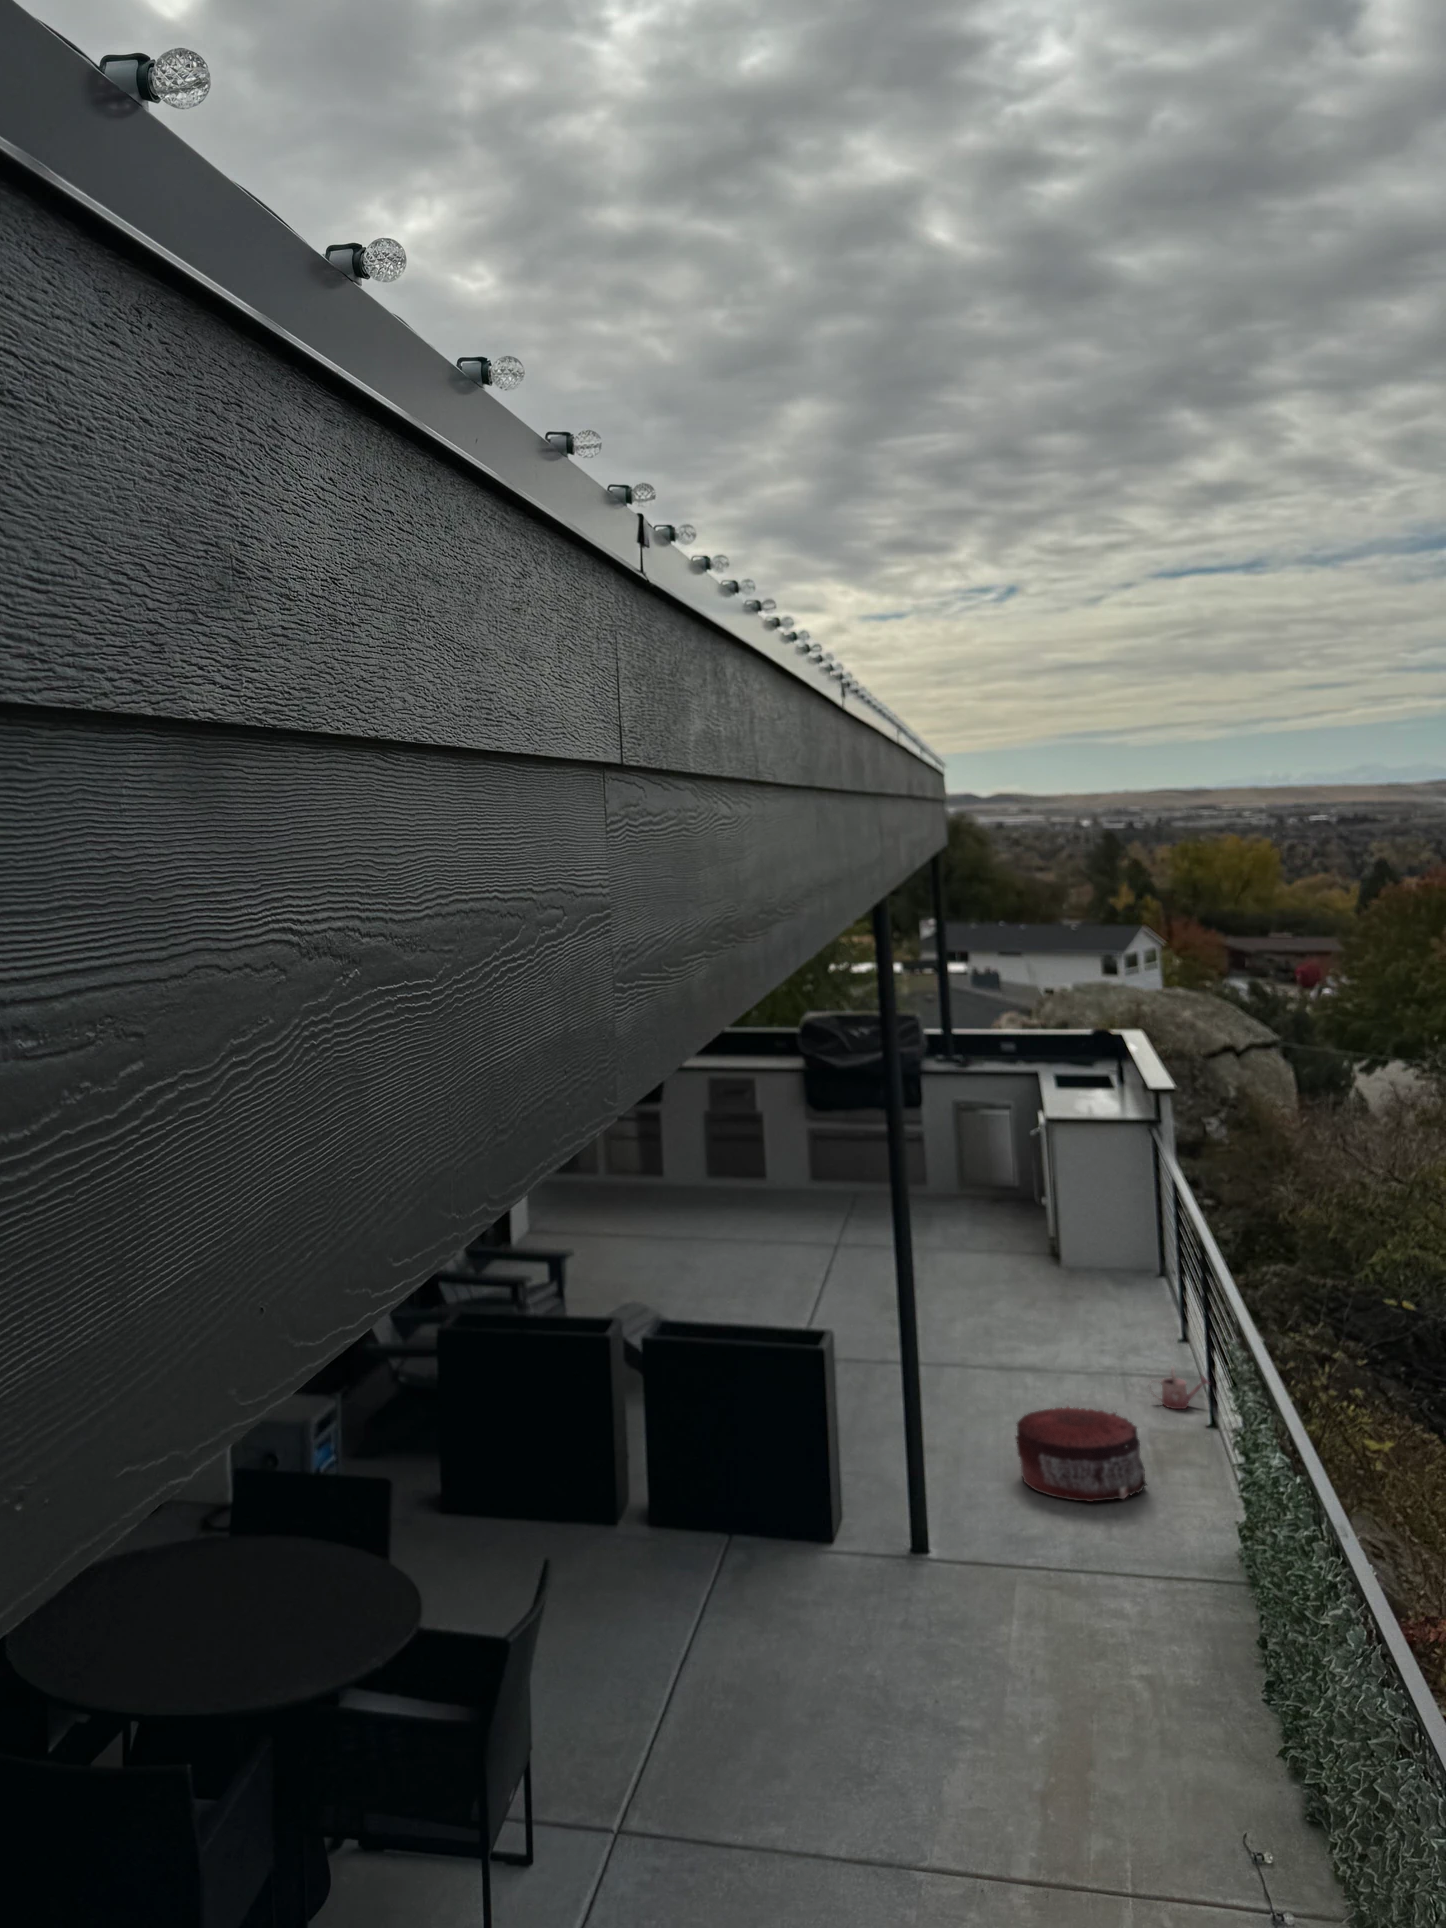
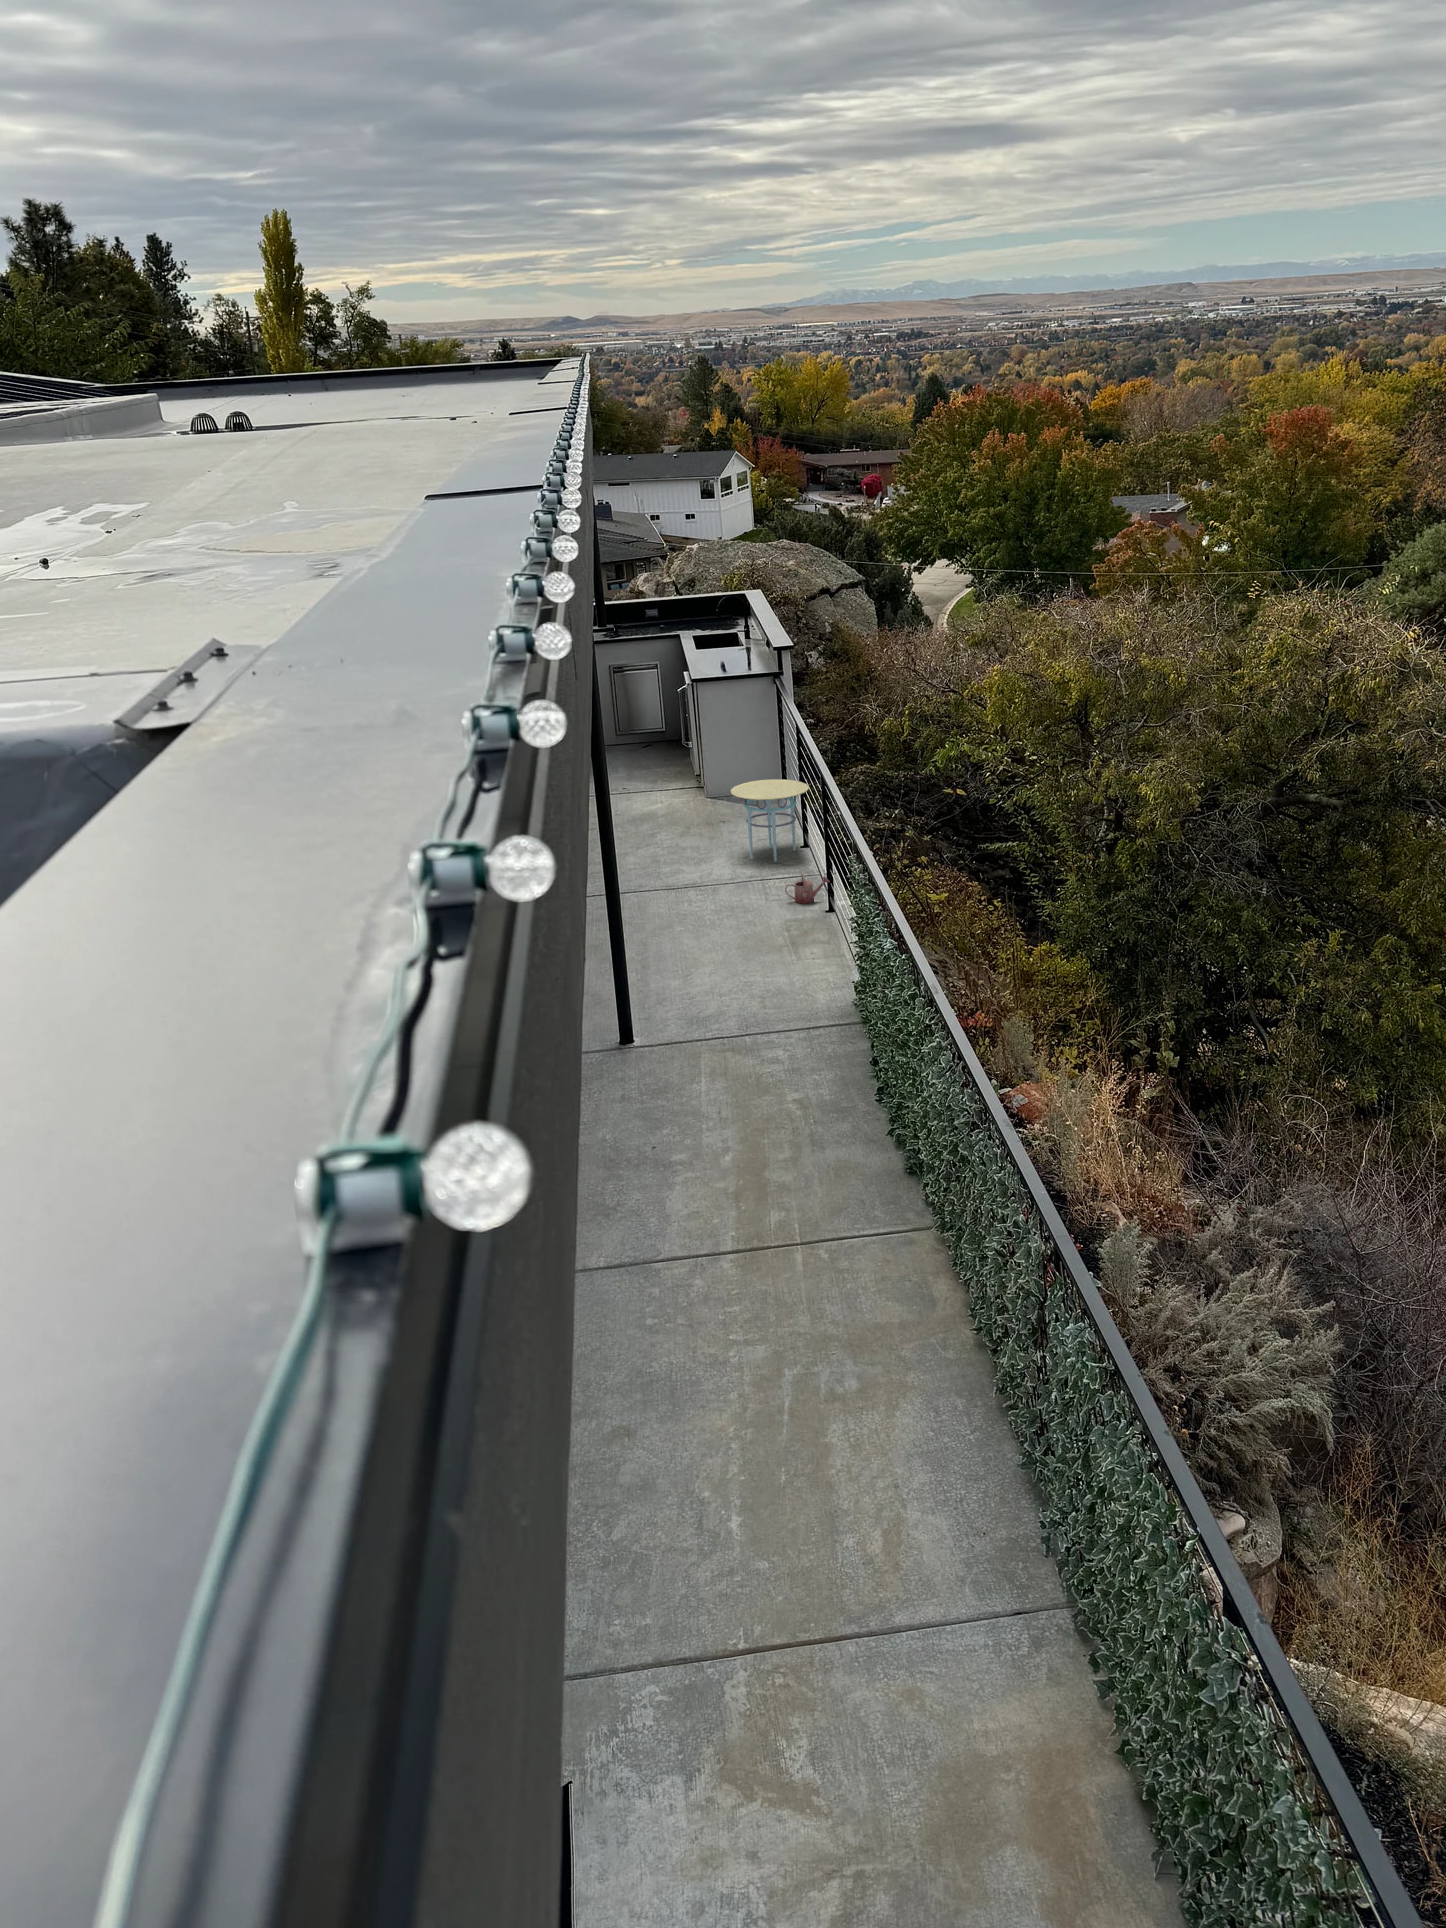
side table: none [1082,1244,1185,1352] -> present [731,779,809,862]
pouf: present [1016,1407,1146,1502] -> none [691,916,790,986]

